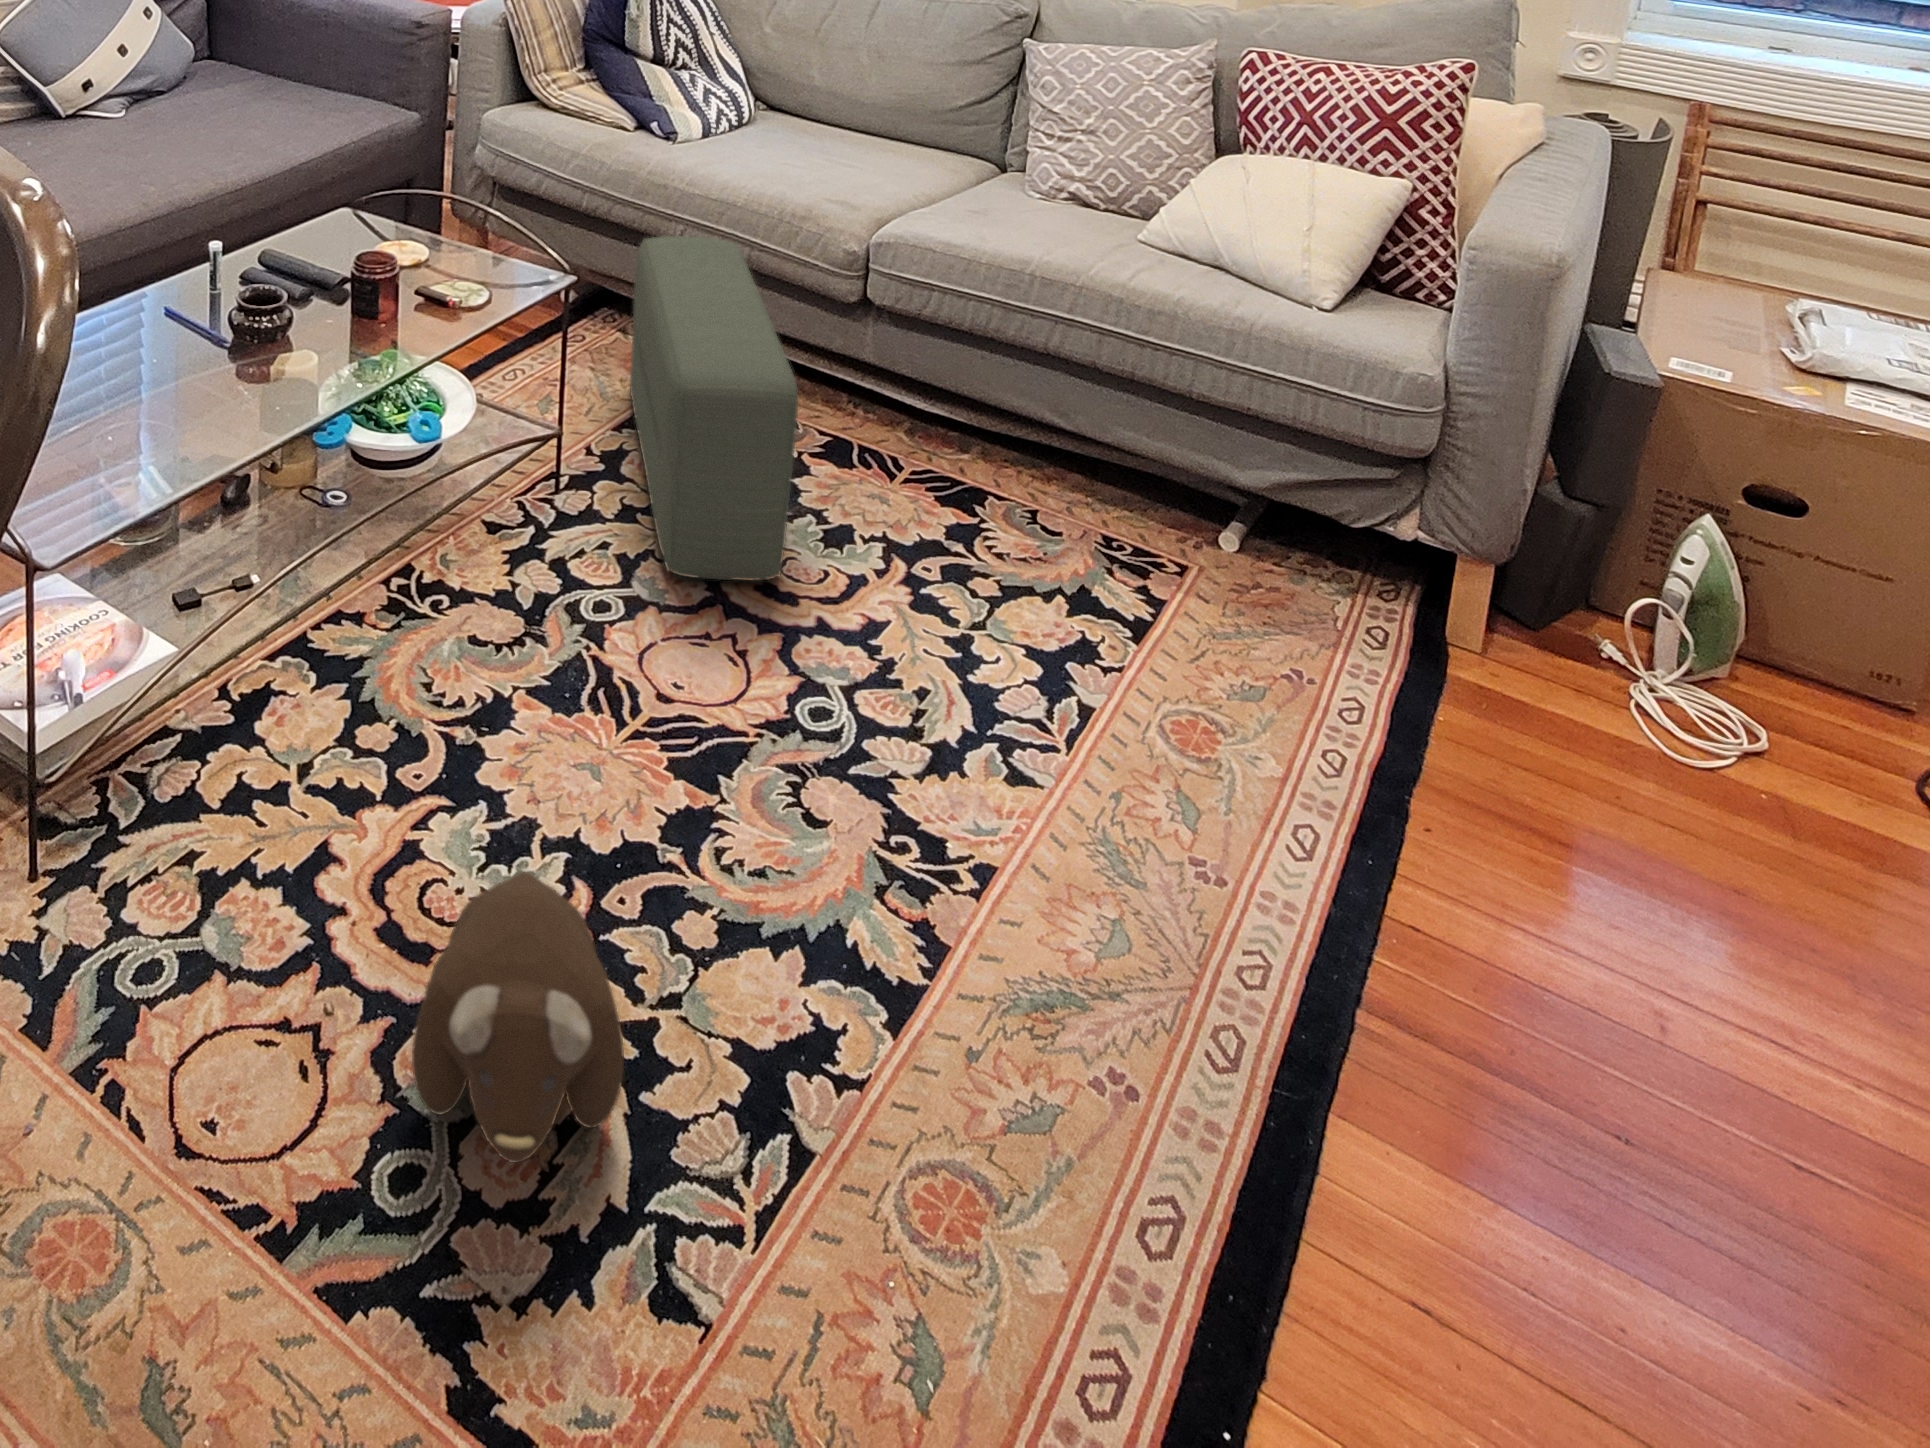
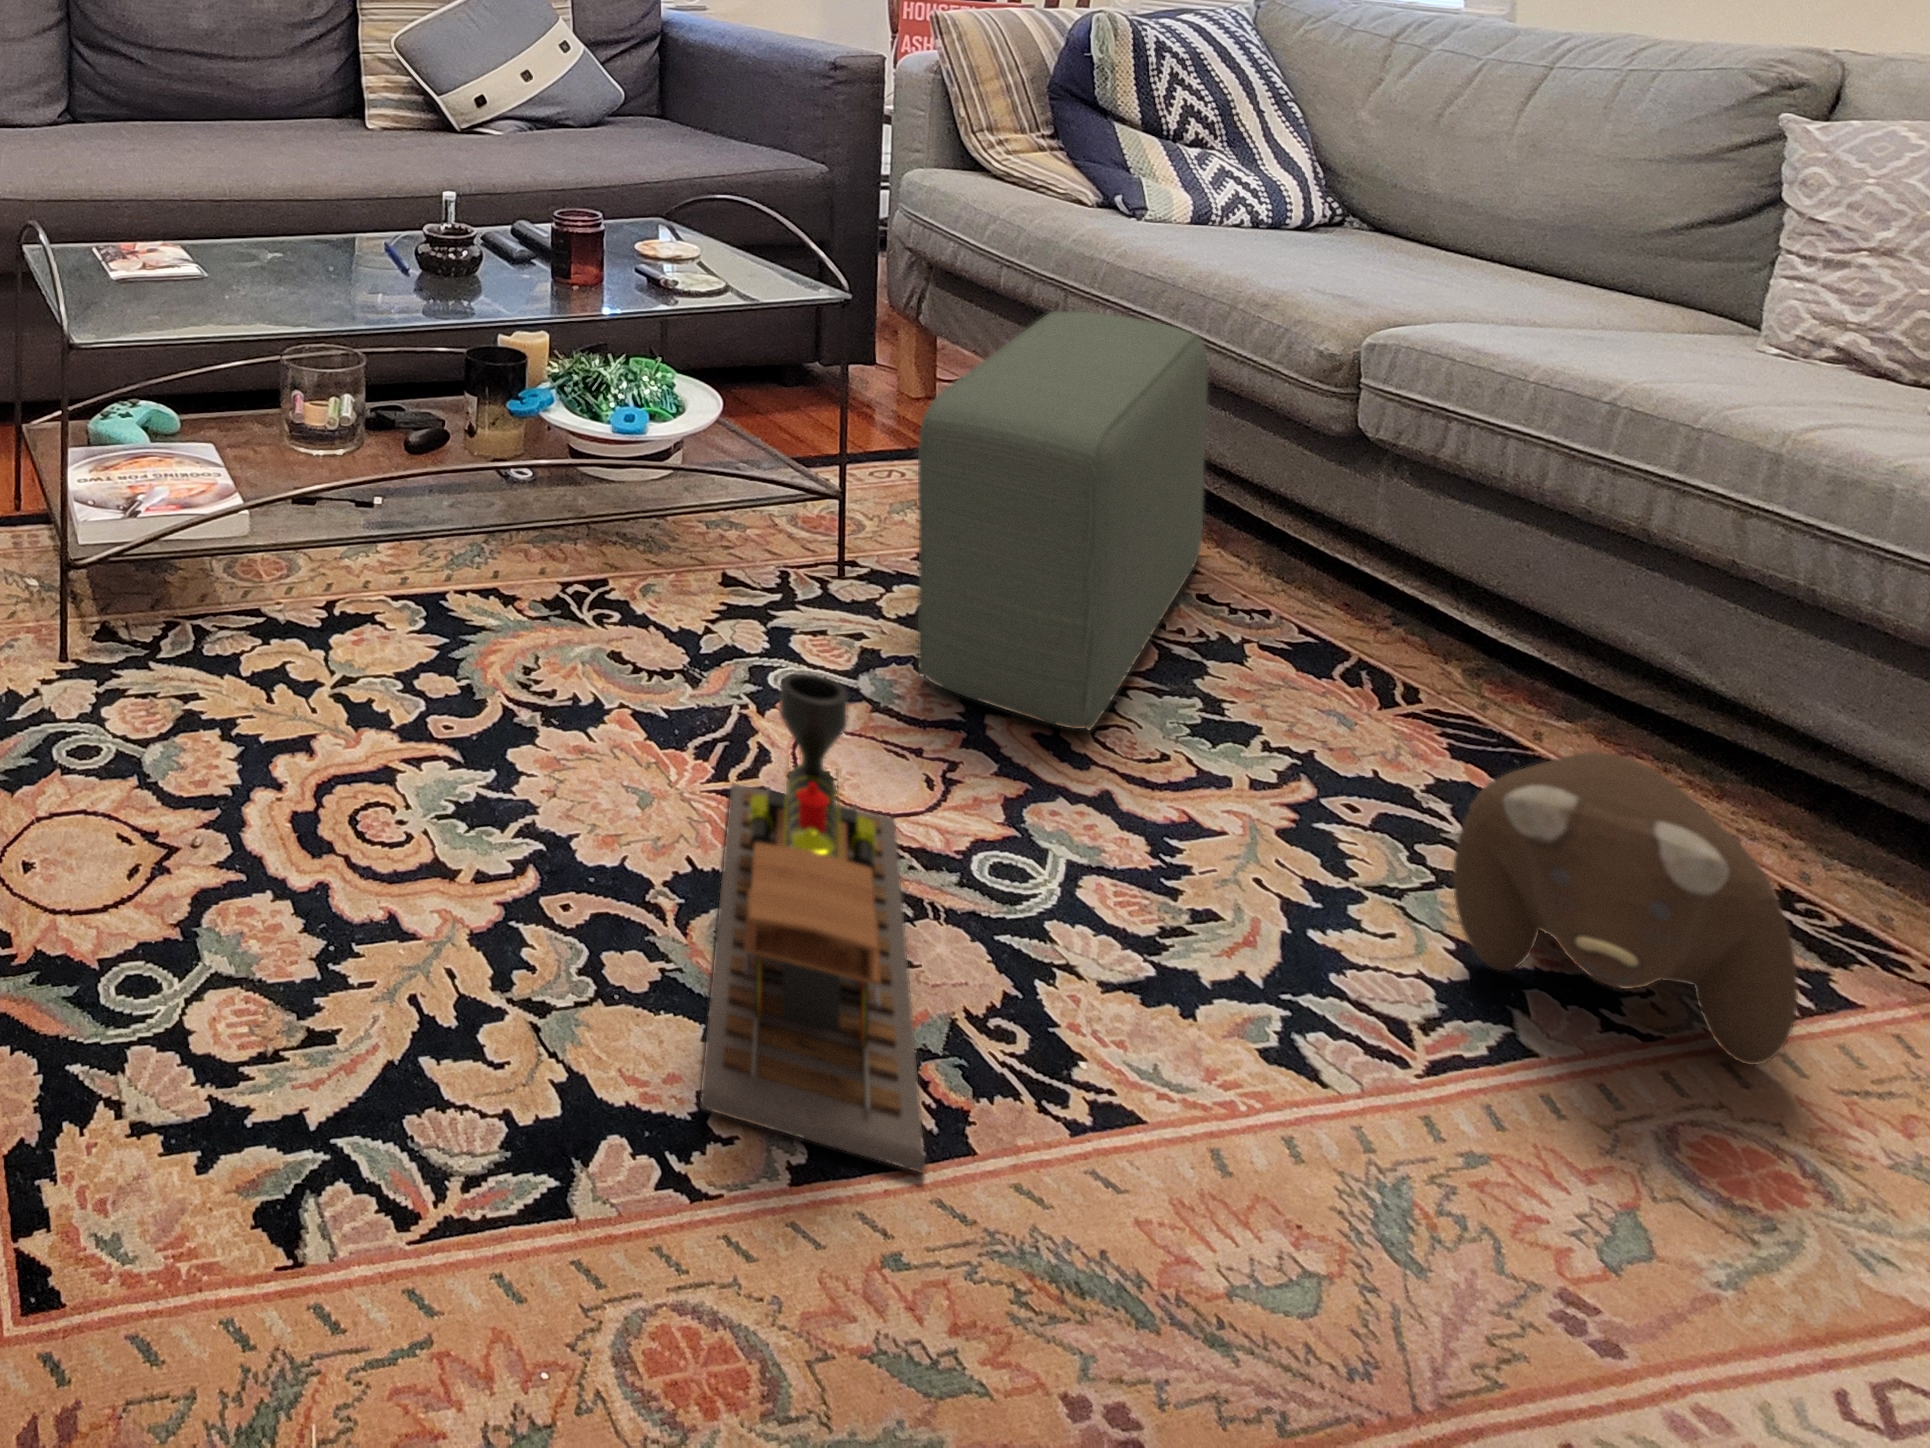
toy train: none [634,644,942,1017] -> present [700,672,925,1173]
plush toy: present [412,872,624,1163] -> present [1453,752,1798,1065]

